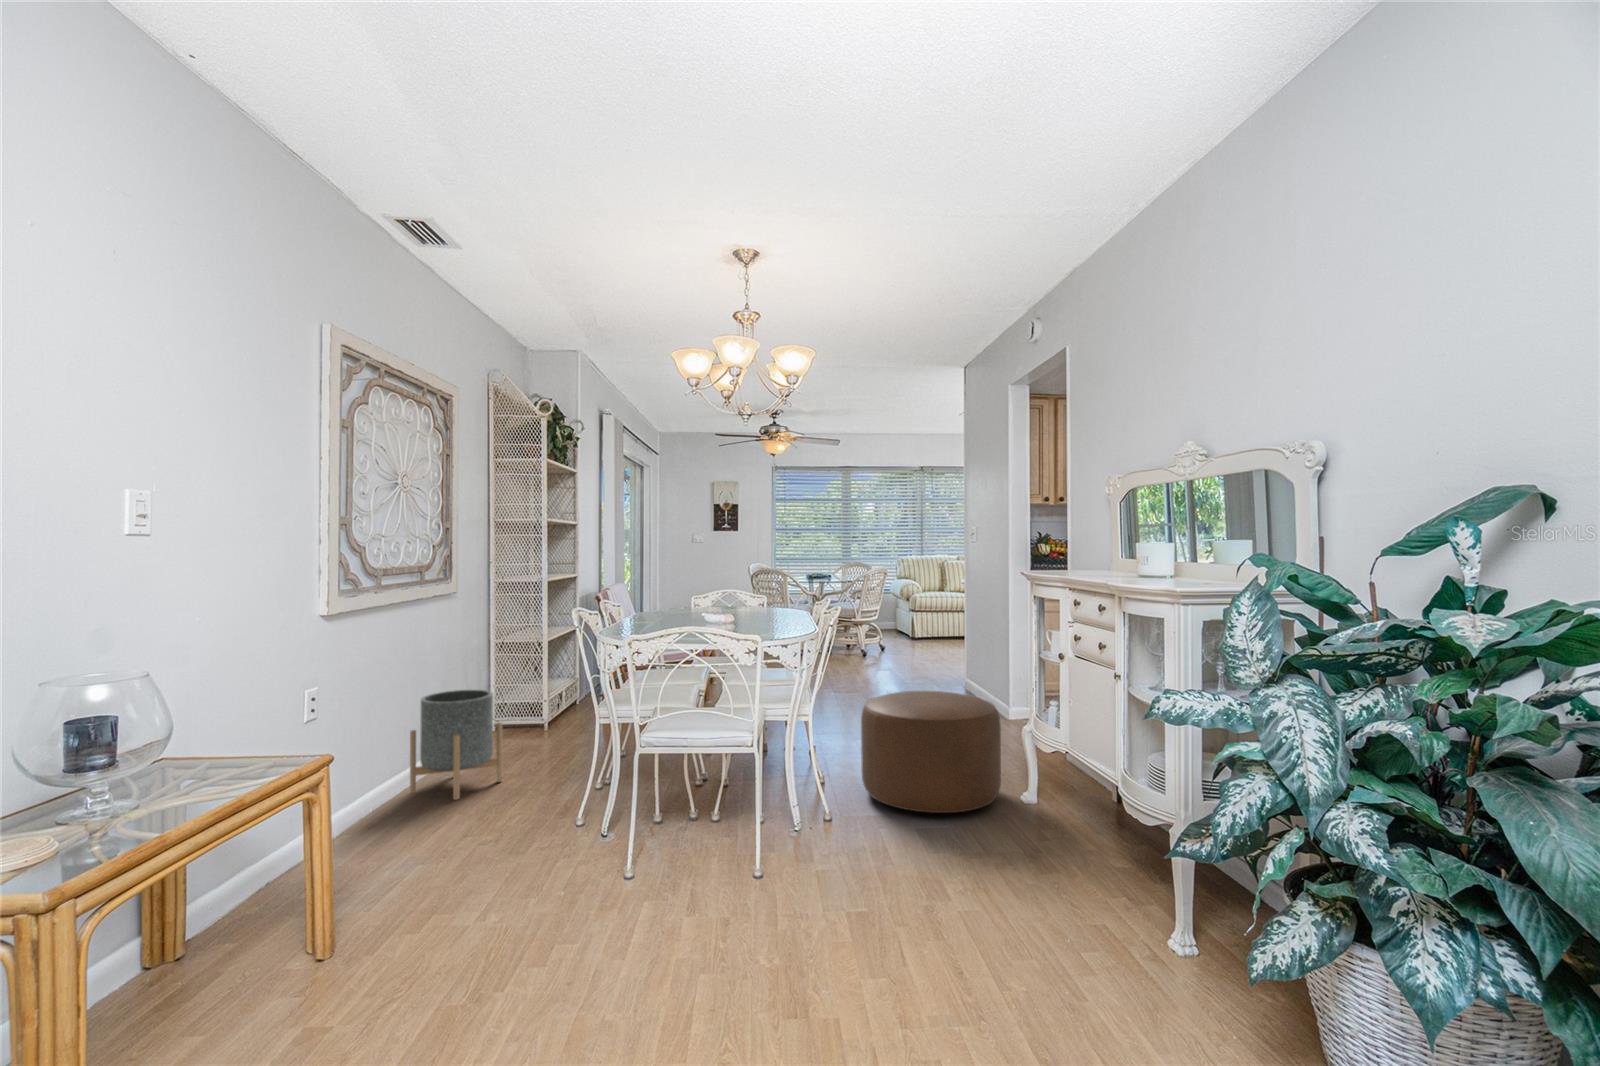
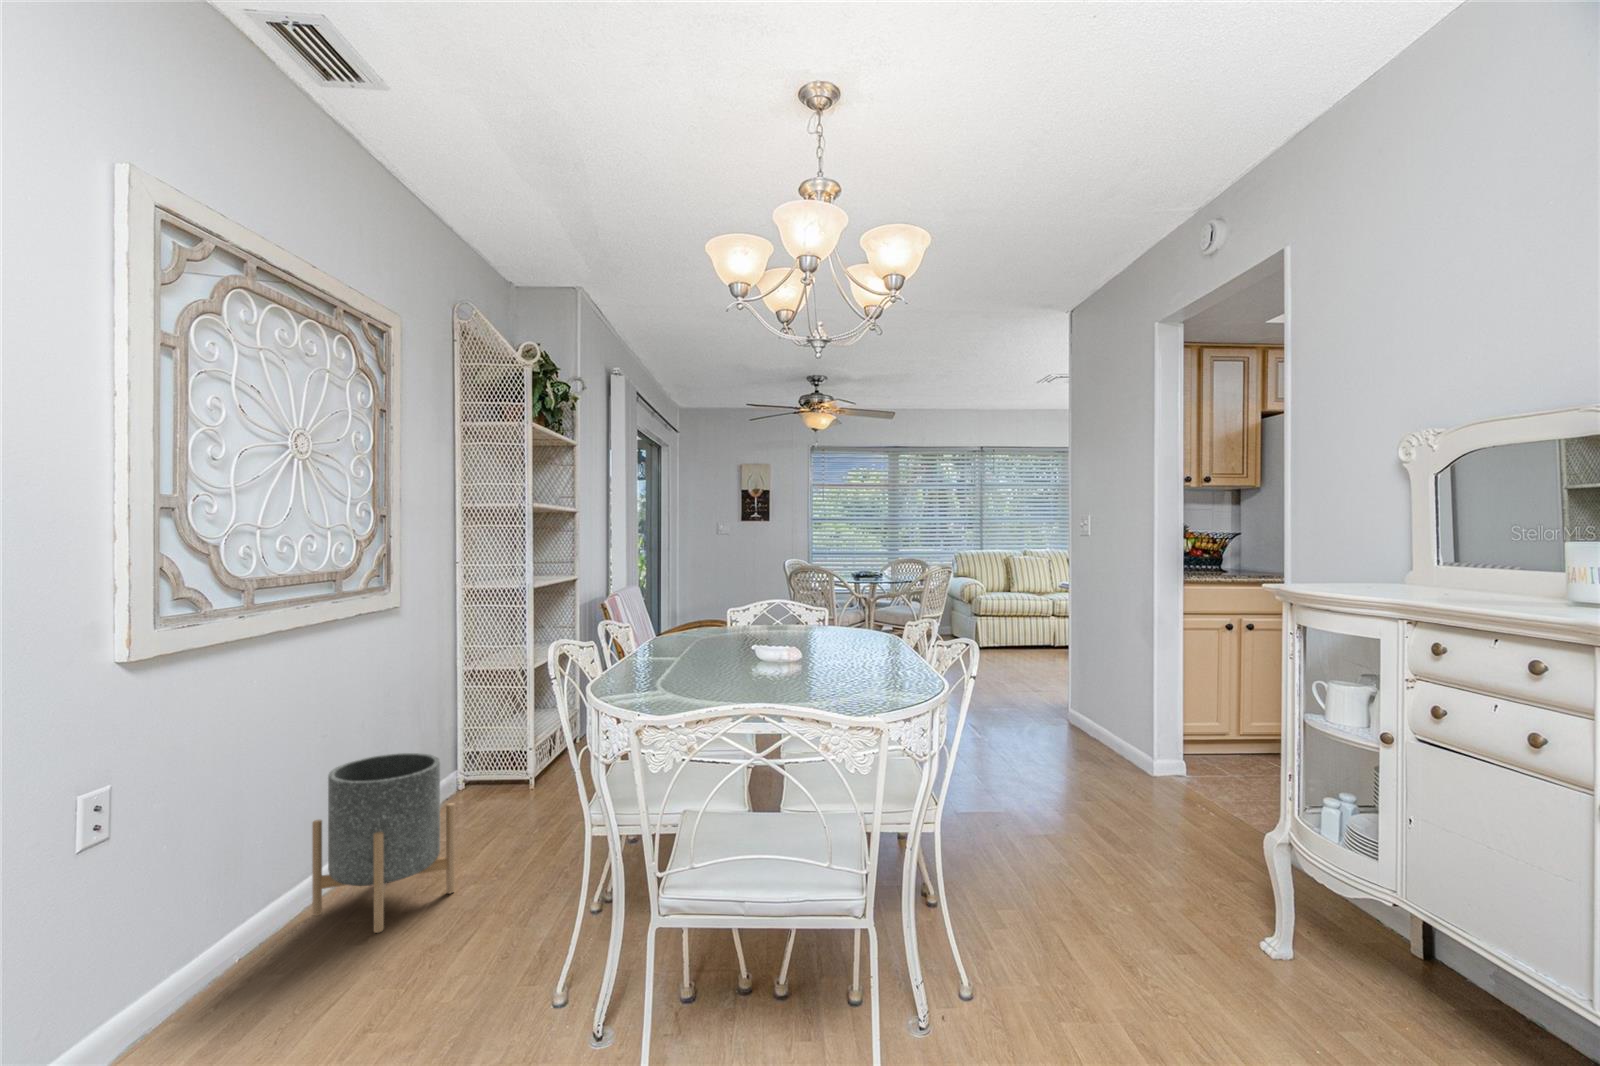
ottoman: present [861,691,1001,813] -> none [1000,764,1234,986]

